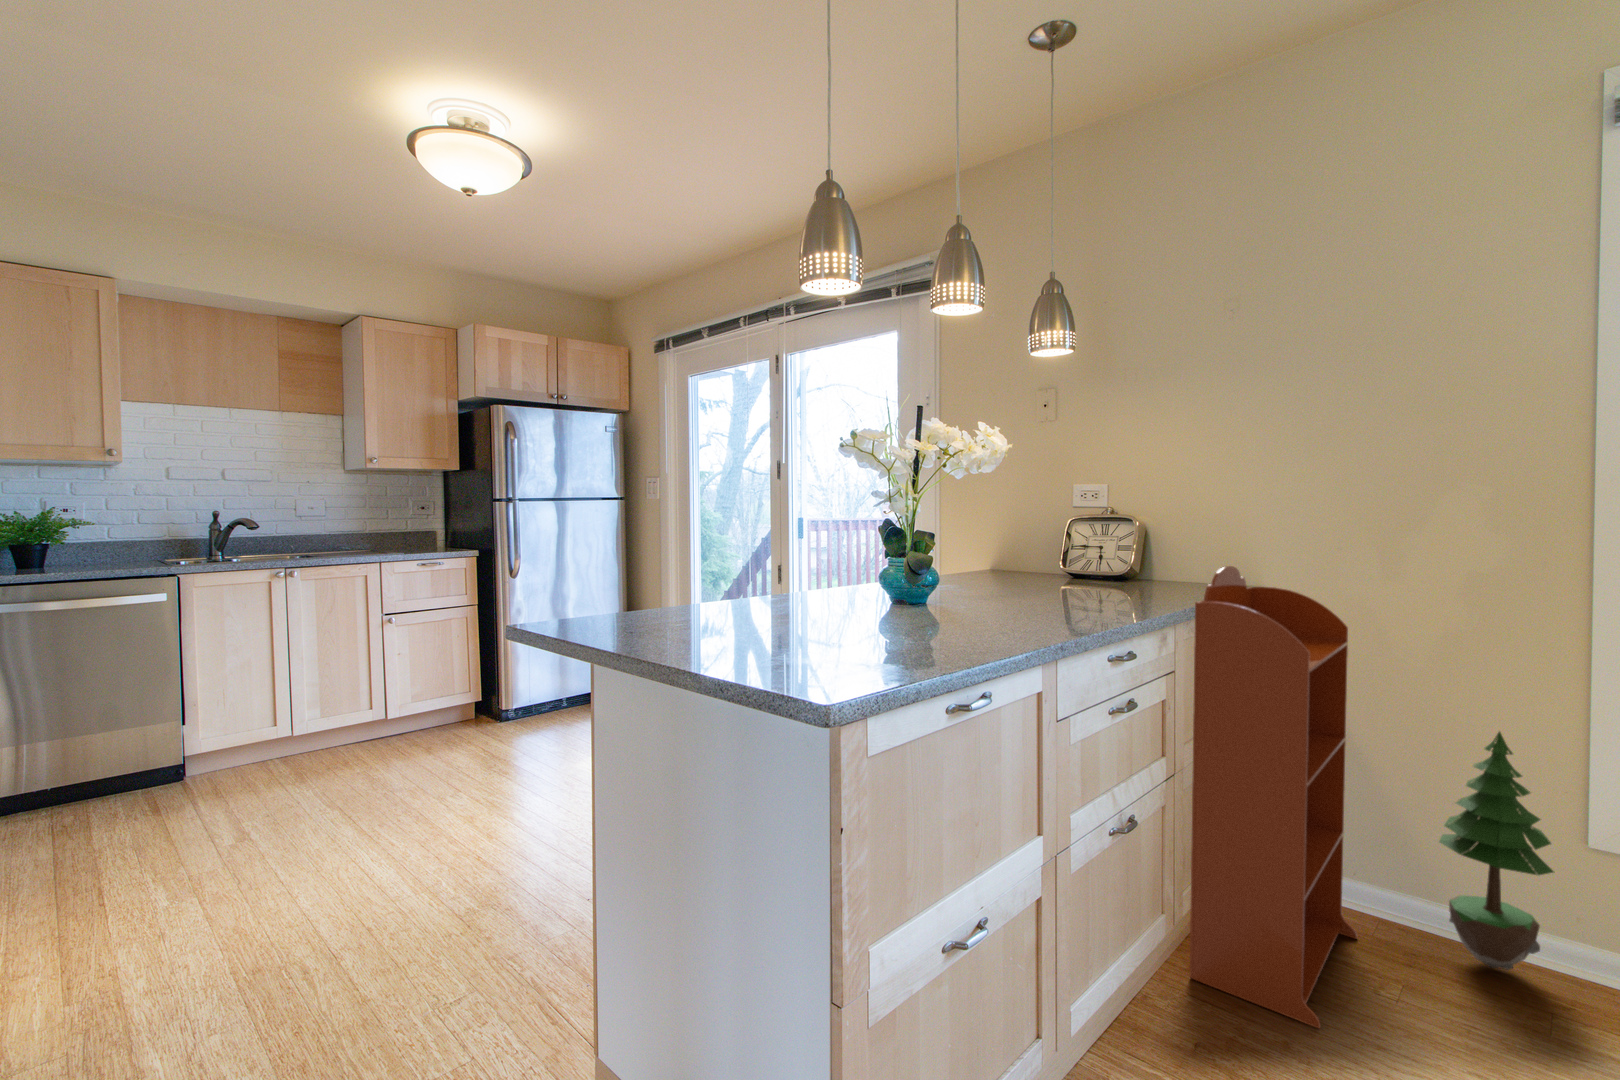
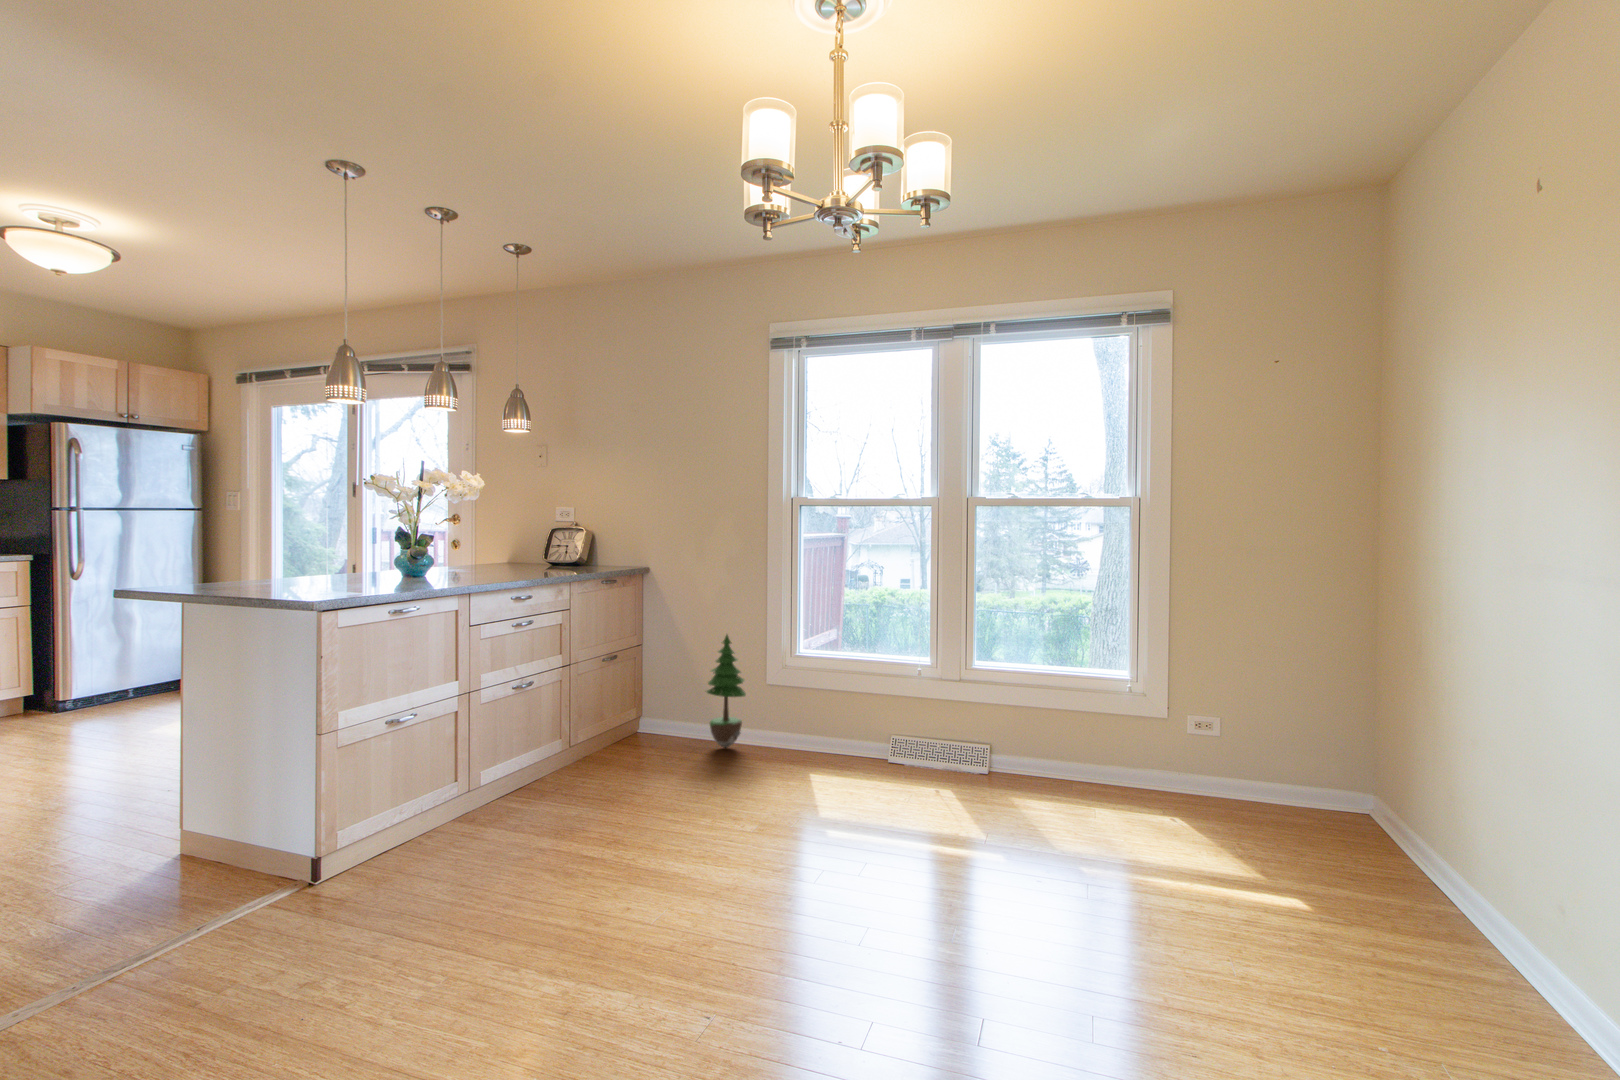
bookcase: present [1190,566,1357,1028] -> none [573,556,674,775]

